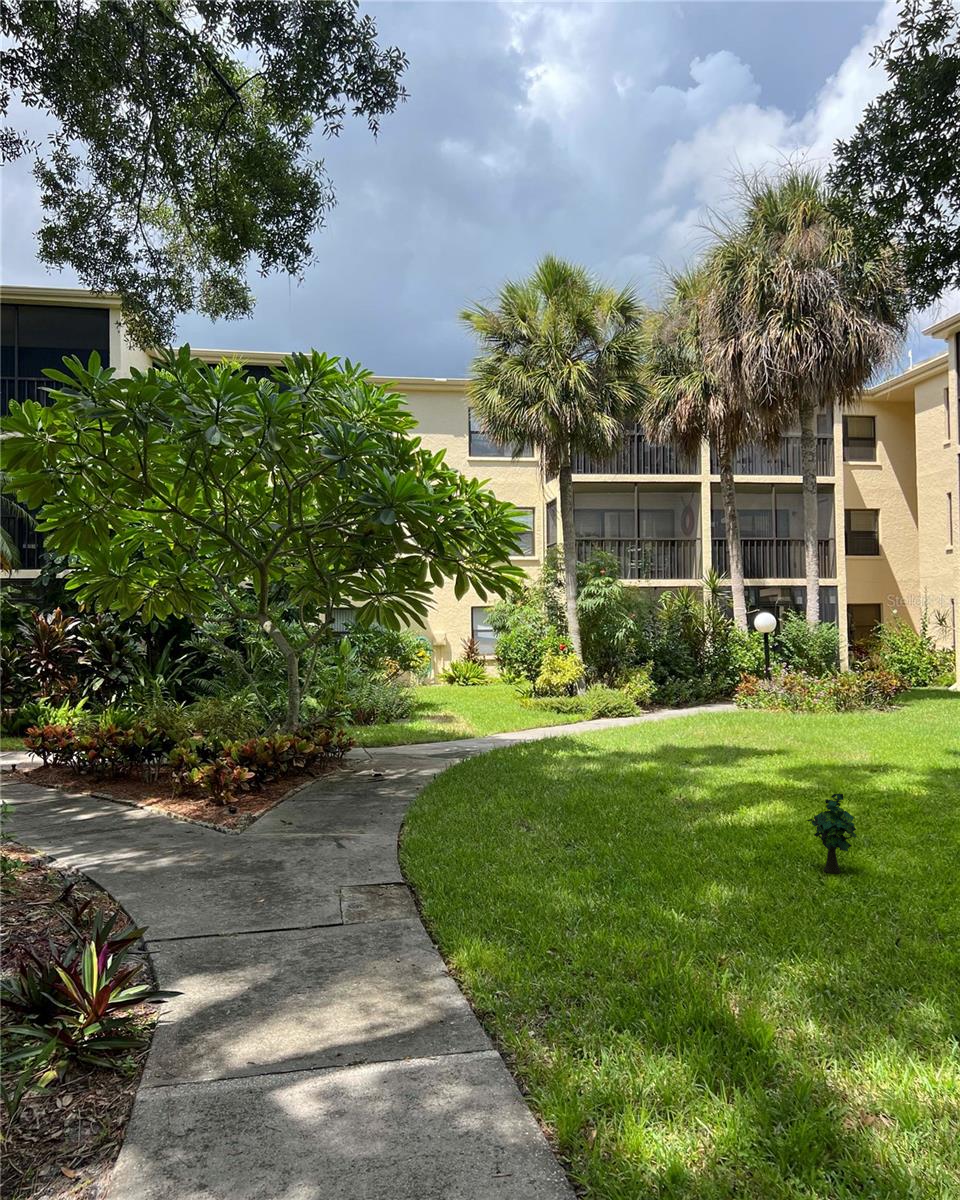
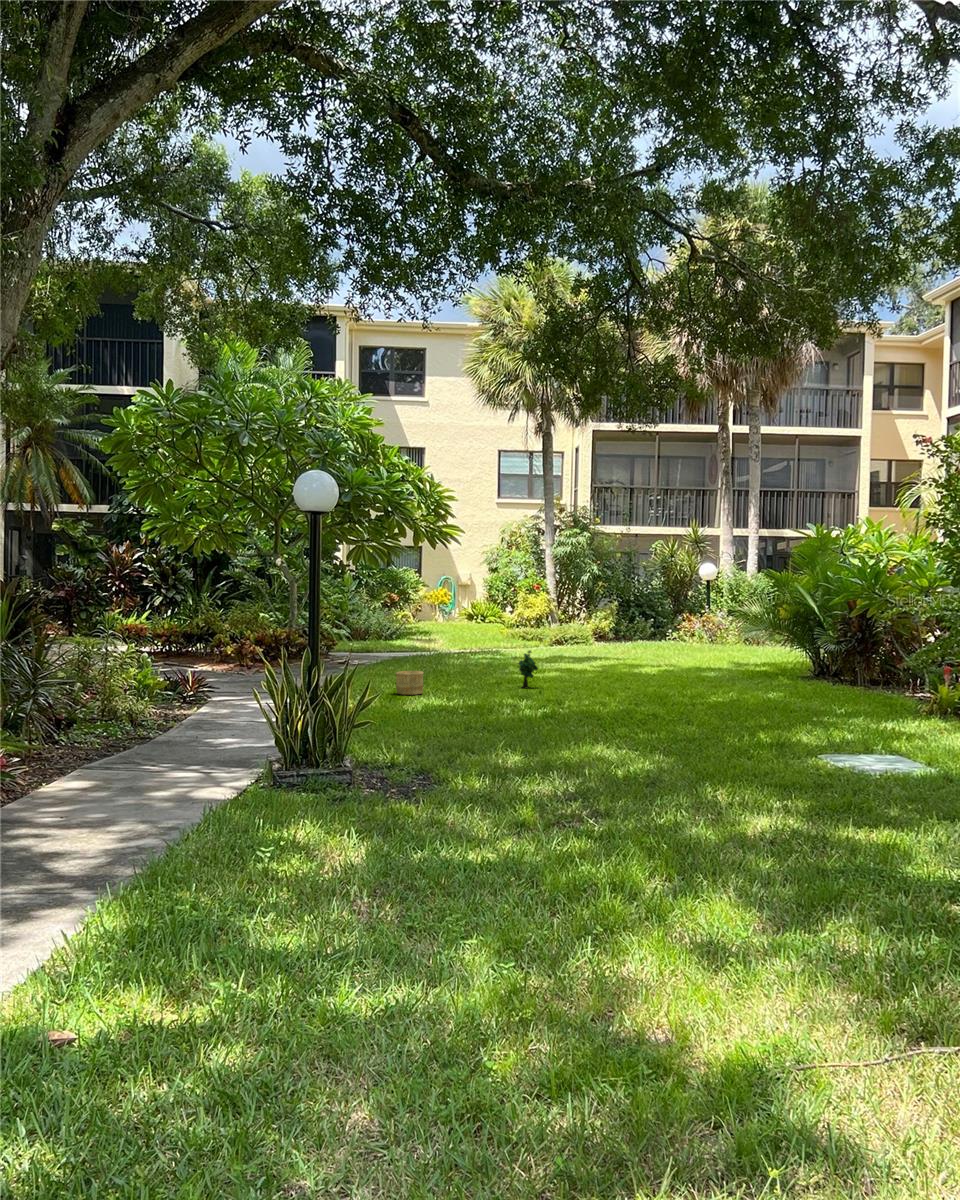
wooden bucket: none [624,878,696,954] -> present [396,671,424,695]

